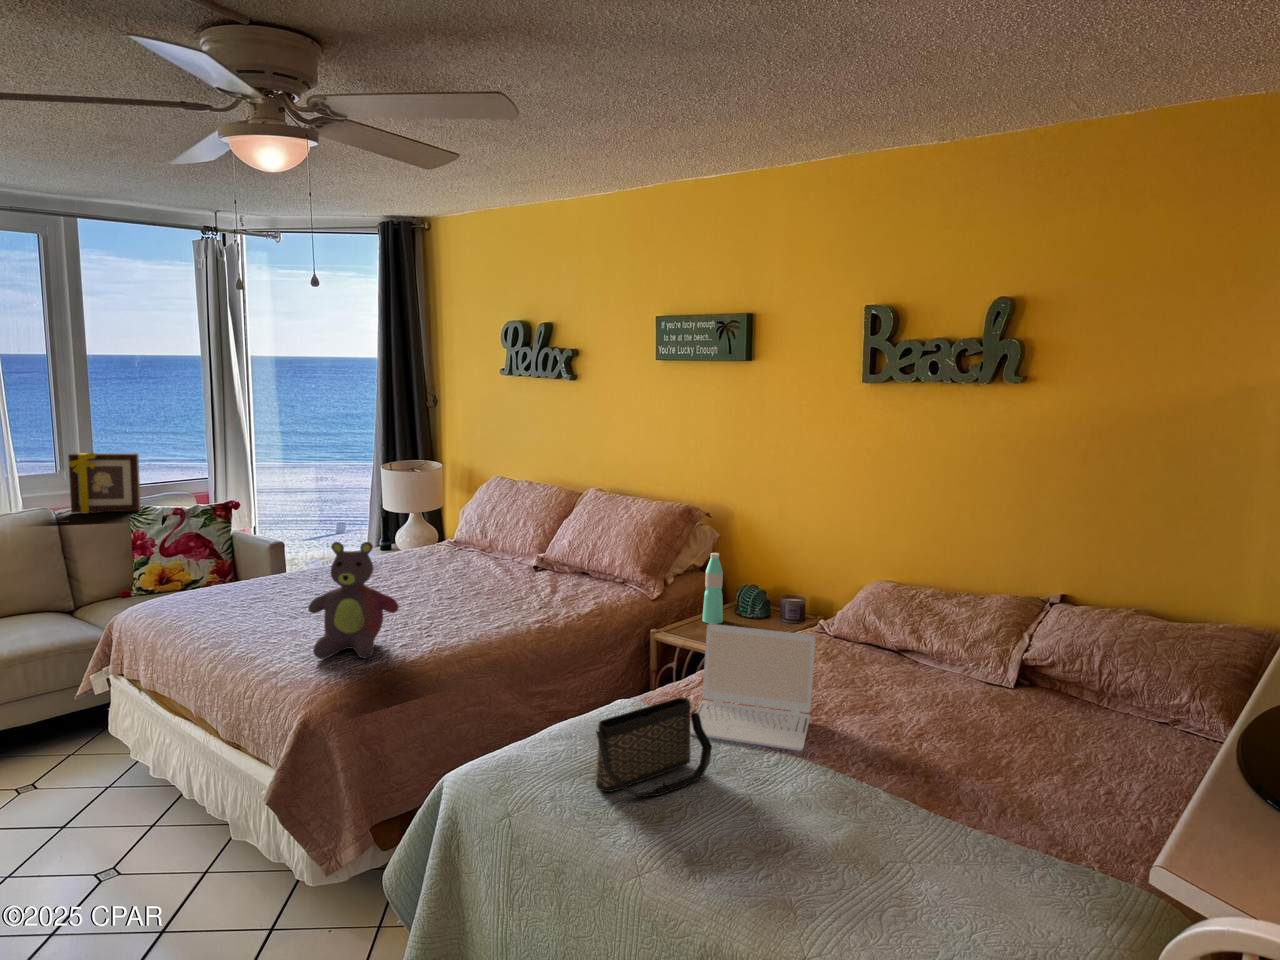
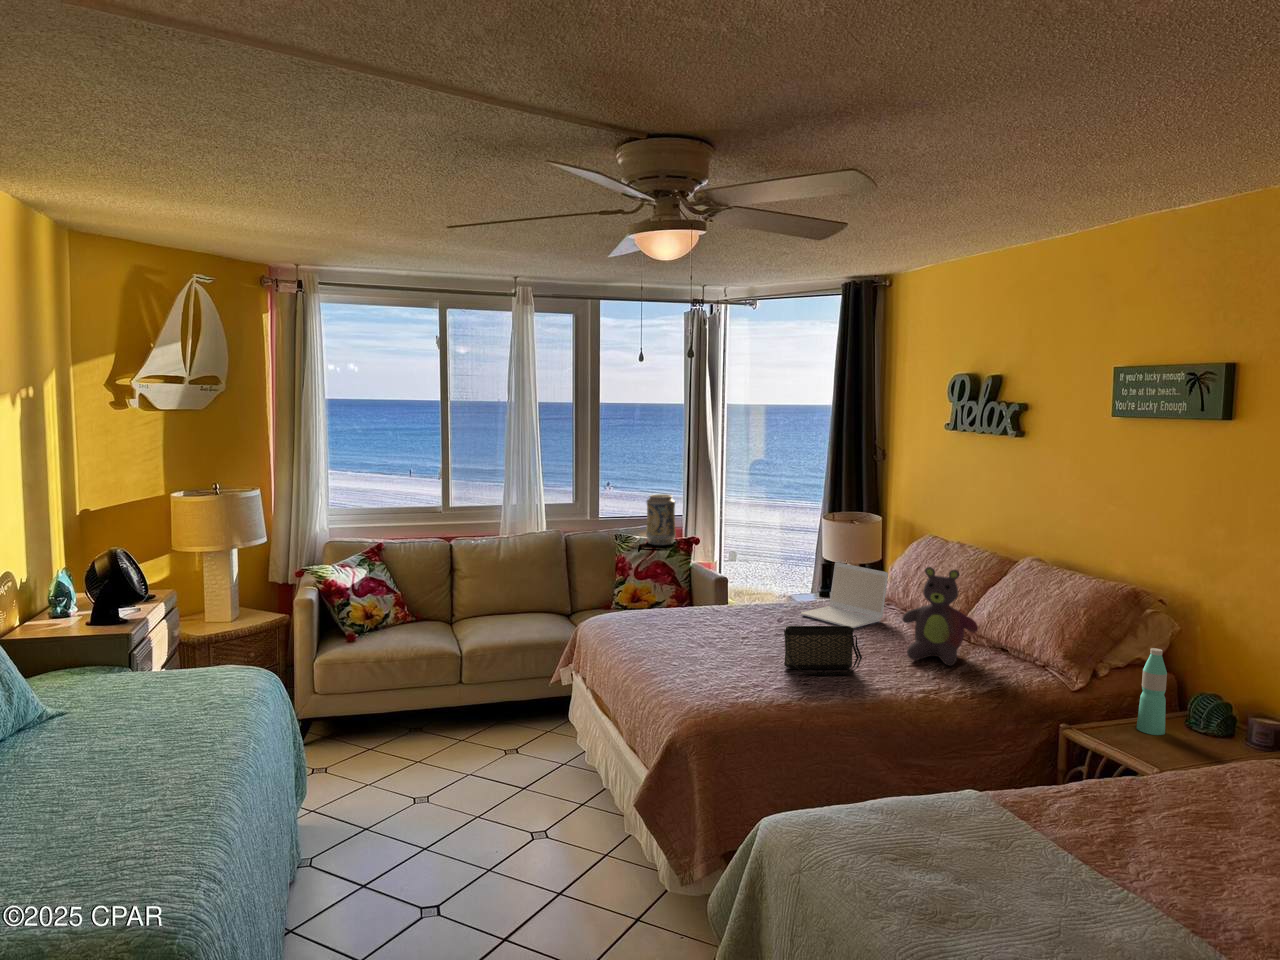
picture frame: present [68,452,141,513] -> none [579,489,628,539]
decorative vase: none [169,453,211,514] -> present [646,494,676,545]
stuffed bear: present [308,542,399,659] -> present [903,567,978,666]
laptop: present [690,624,815,751] -> present [801,562,888,628]
handbag: present [596,698,712,797] -> present [784,626,862,676]

